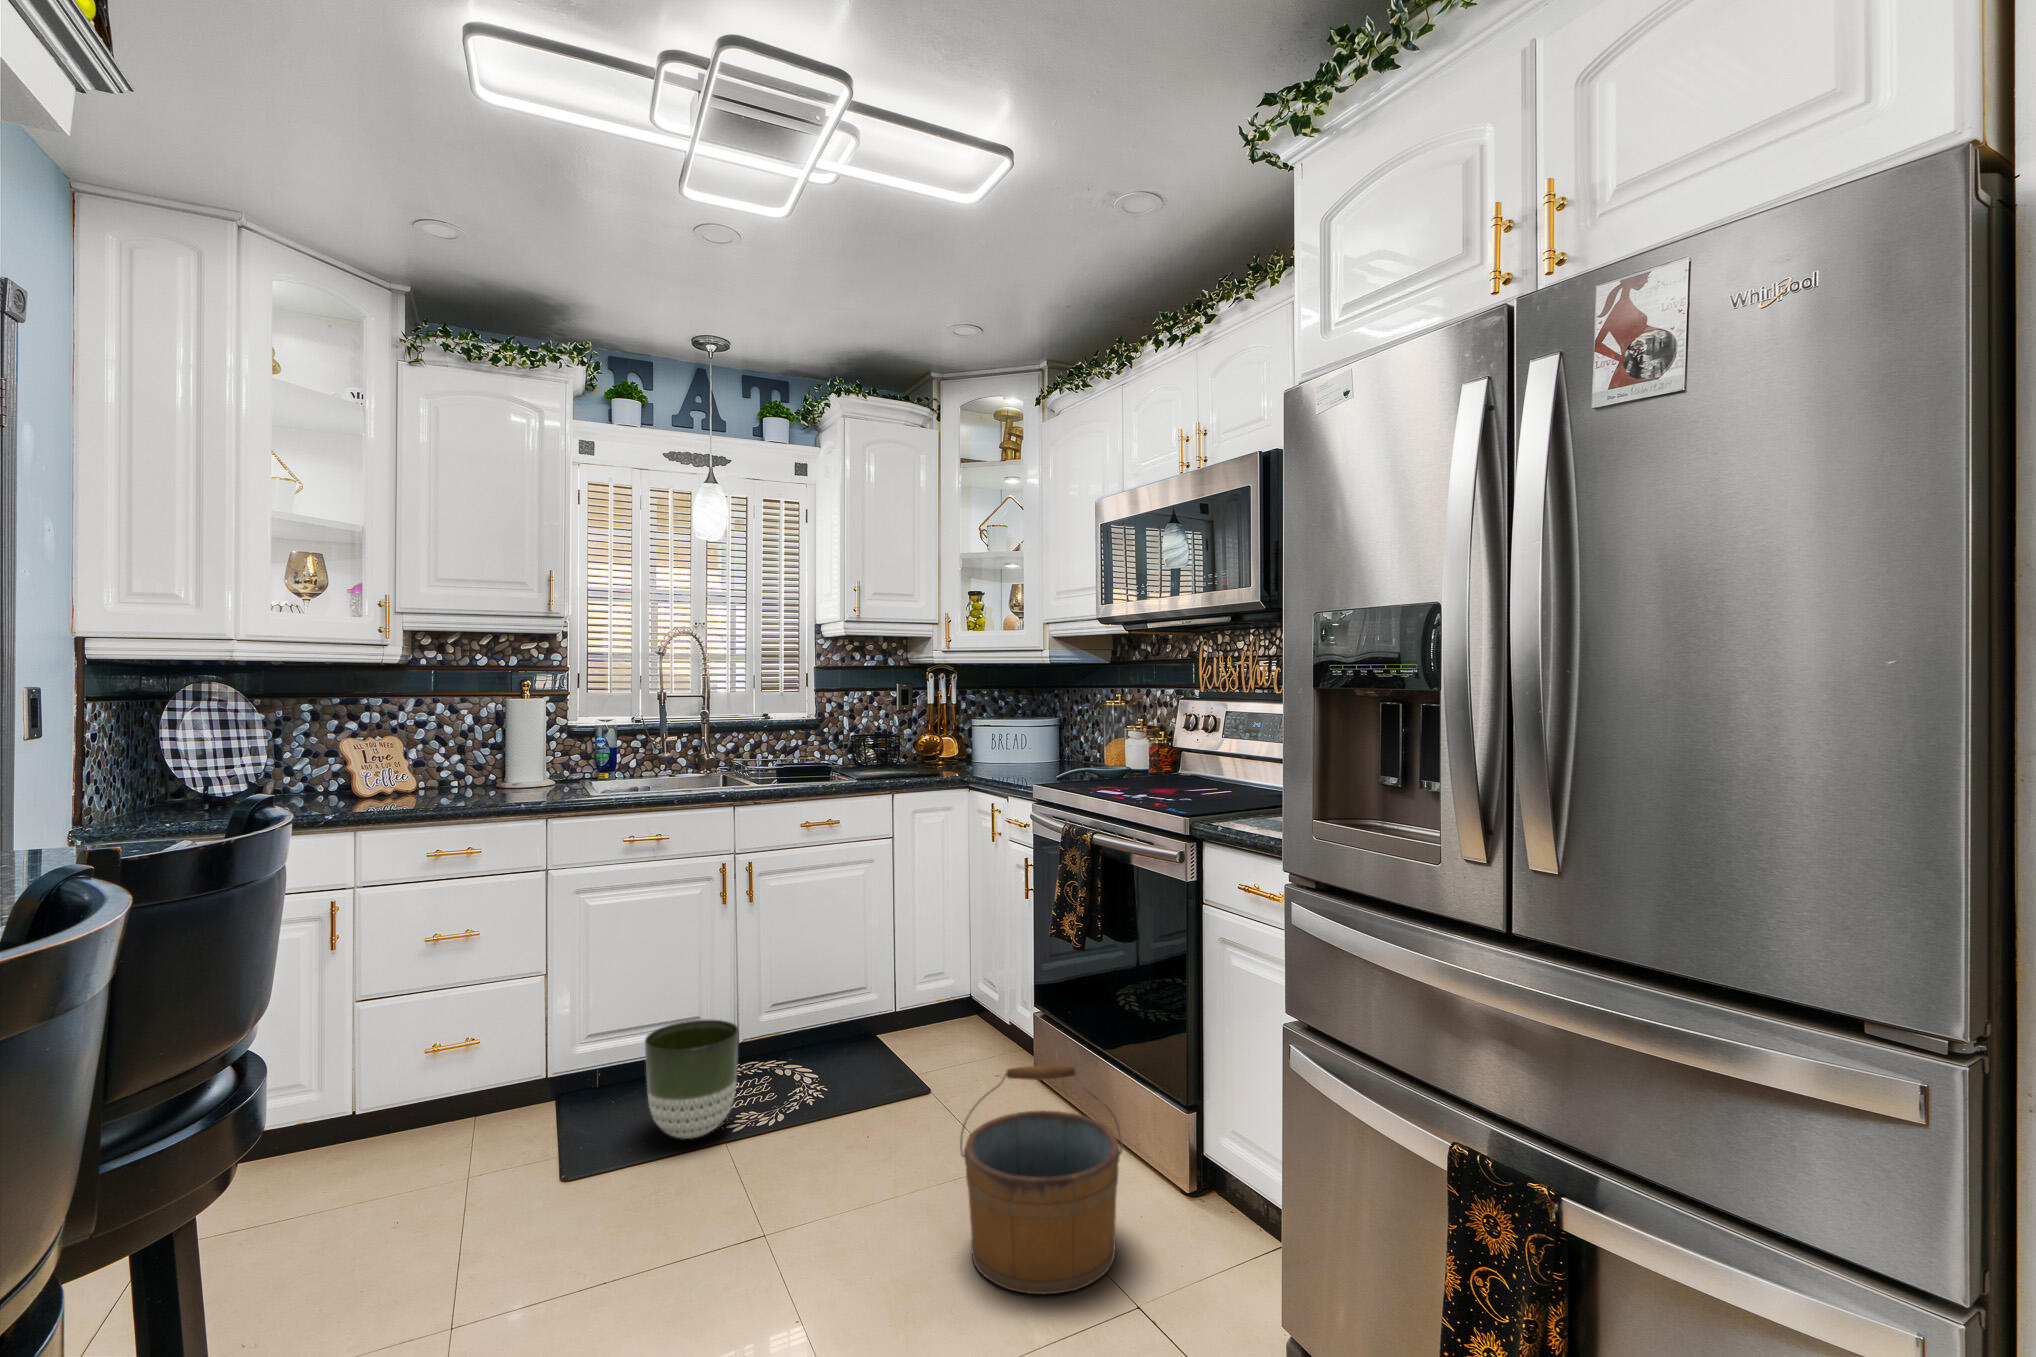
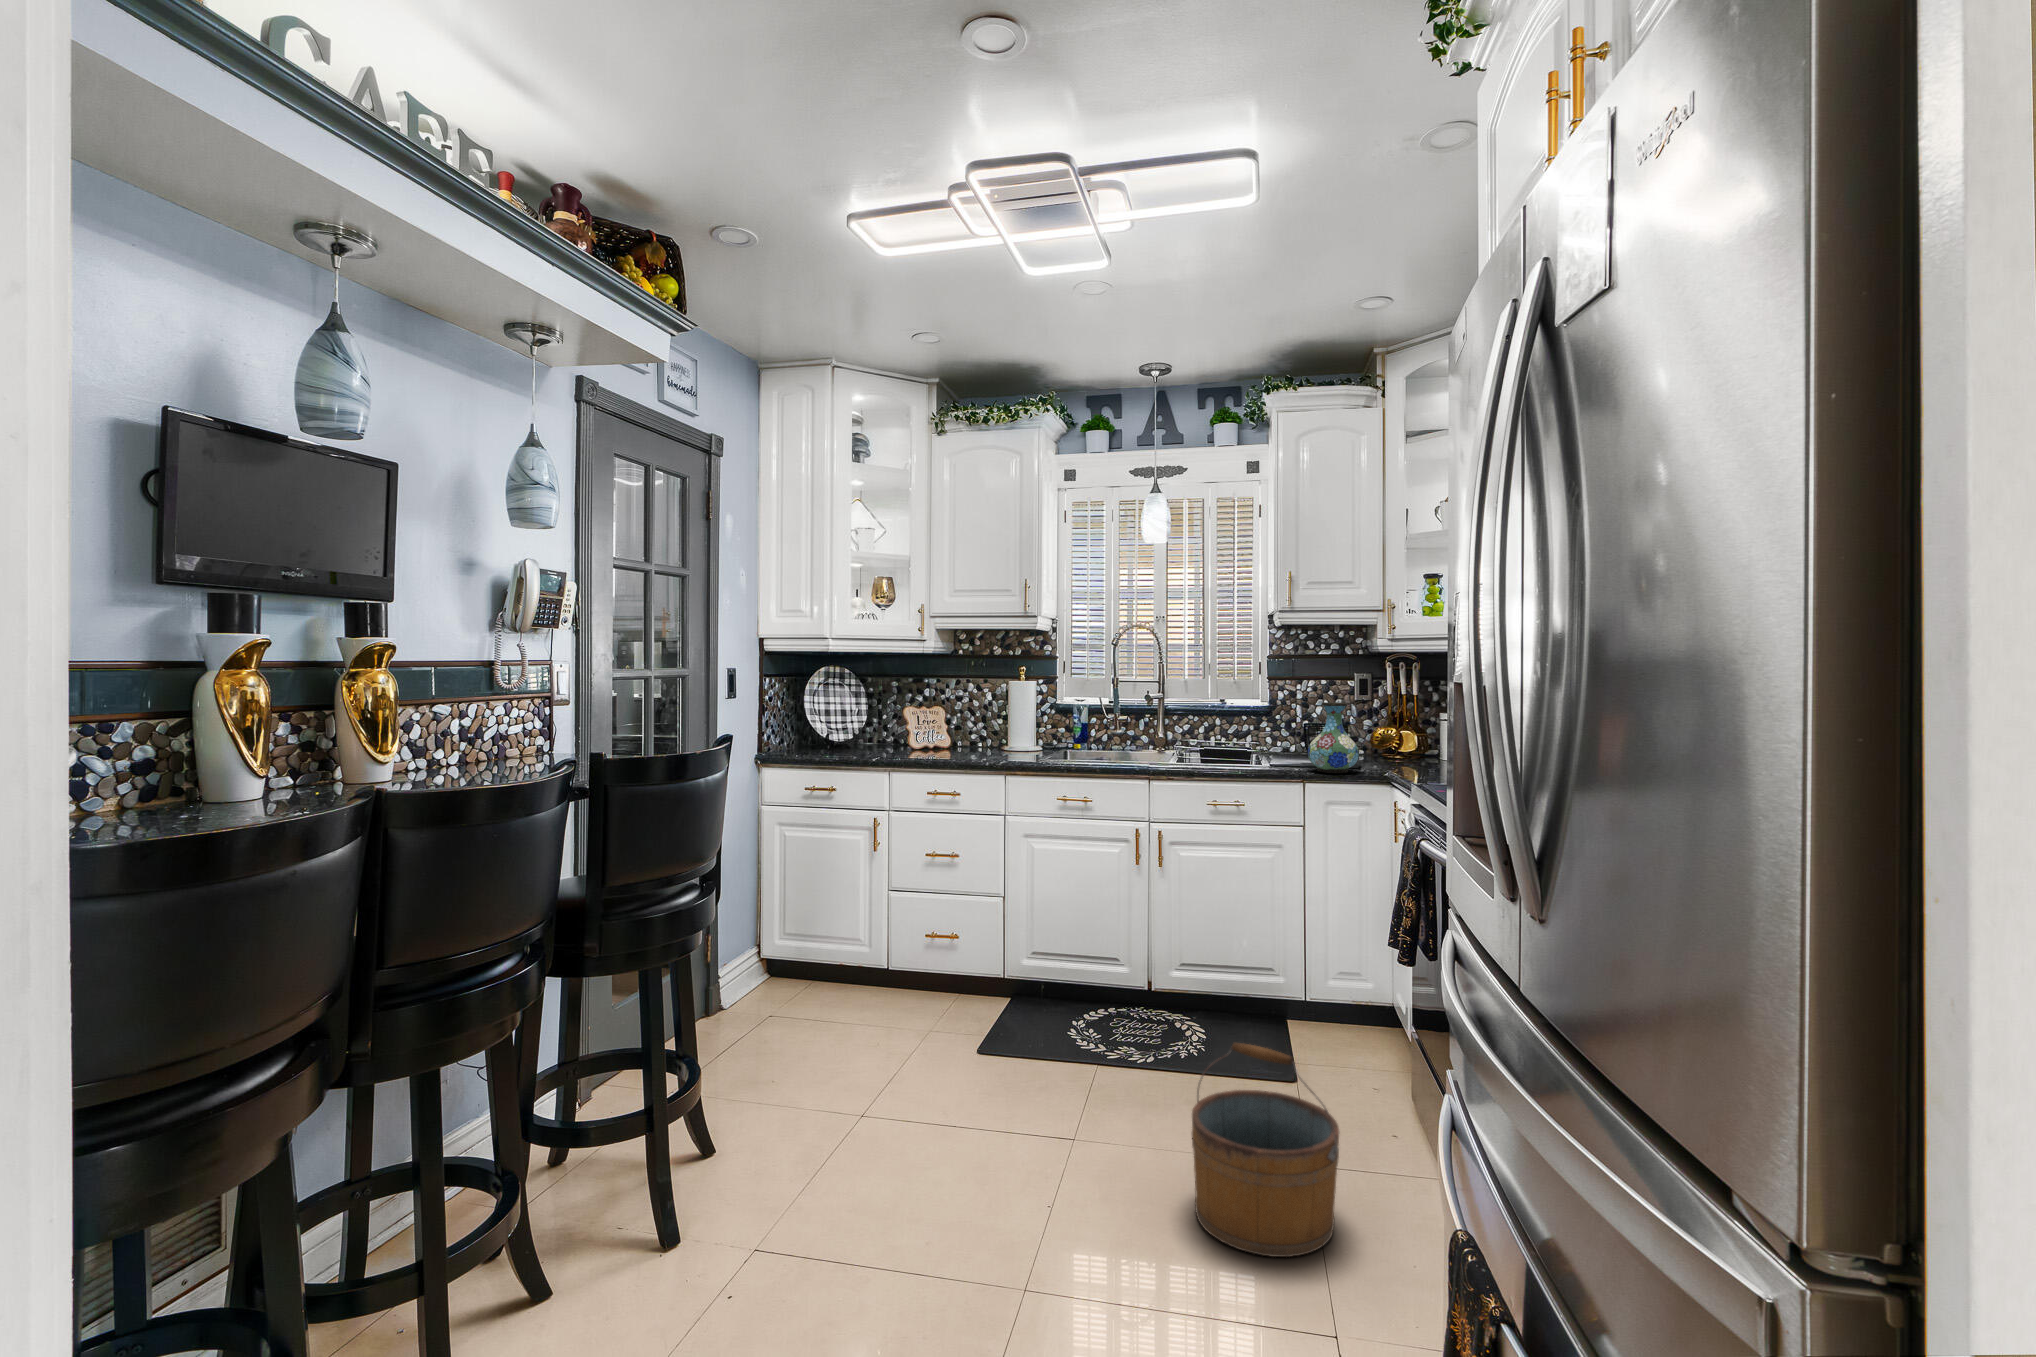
vase: none [891,710,939,781] -> present [1308,702,1359,773]
planter: present [645,1020,739,1139] -> none [1045,955,1118,1048]

